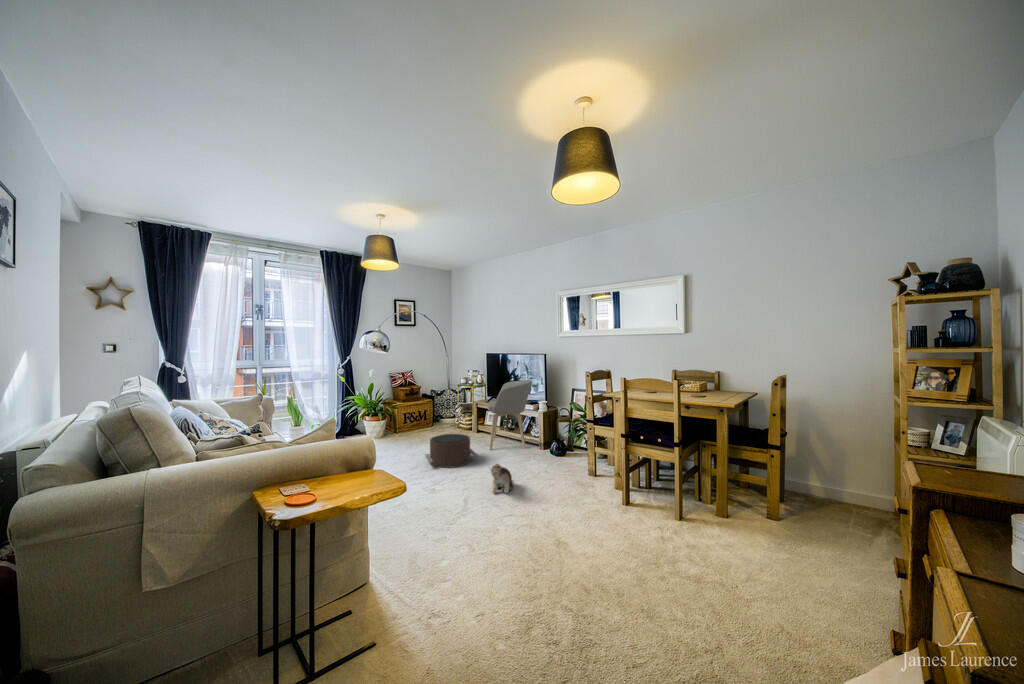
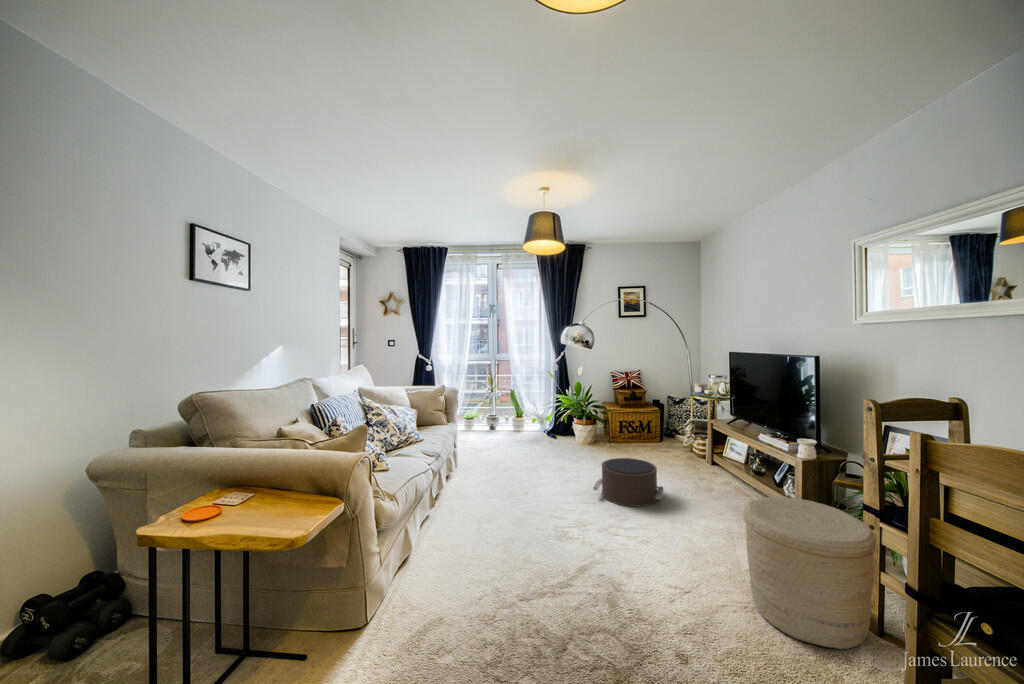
armchair: present [487,380,532,450] -> none [699,397,785,509]
woven basket: none [556,426,610,492] -> present [744,497,876,649]
plush toy: present [491,464,513,493] -> none [612,523,676,572]

